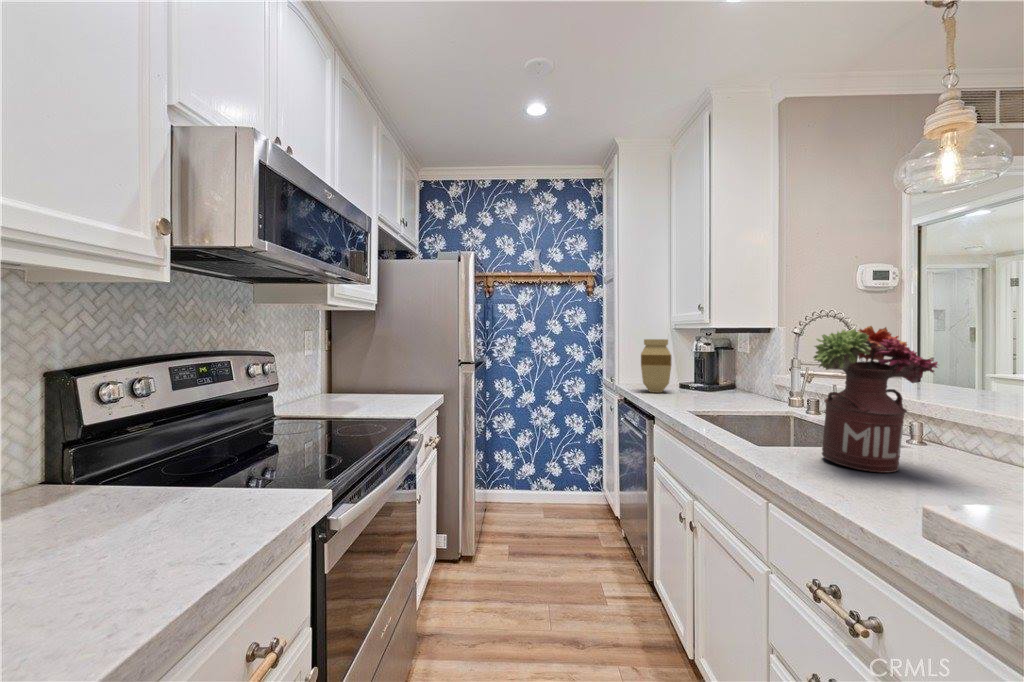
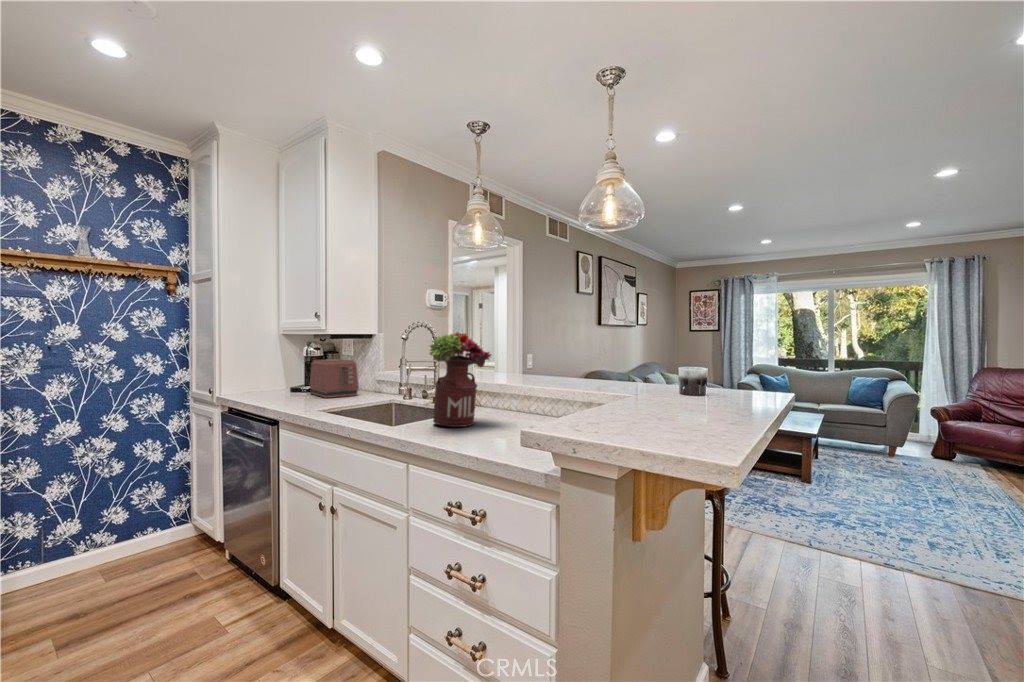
vase: present [641,339,671,393] -> none [251,345,287,399]
toaster: none [697,356,749,400] -> present [310,359,359,398]

